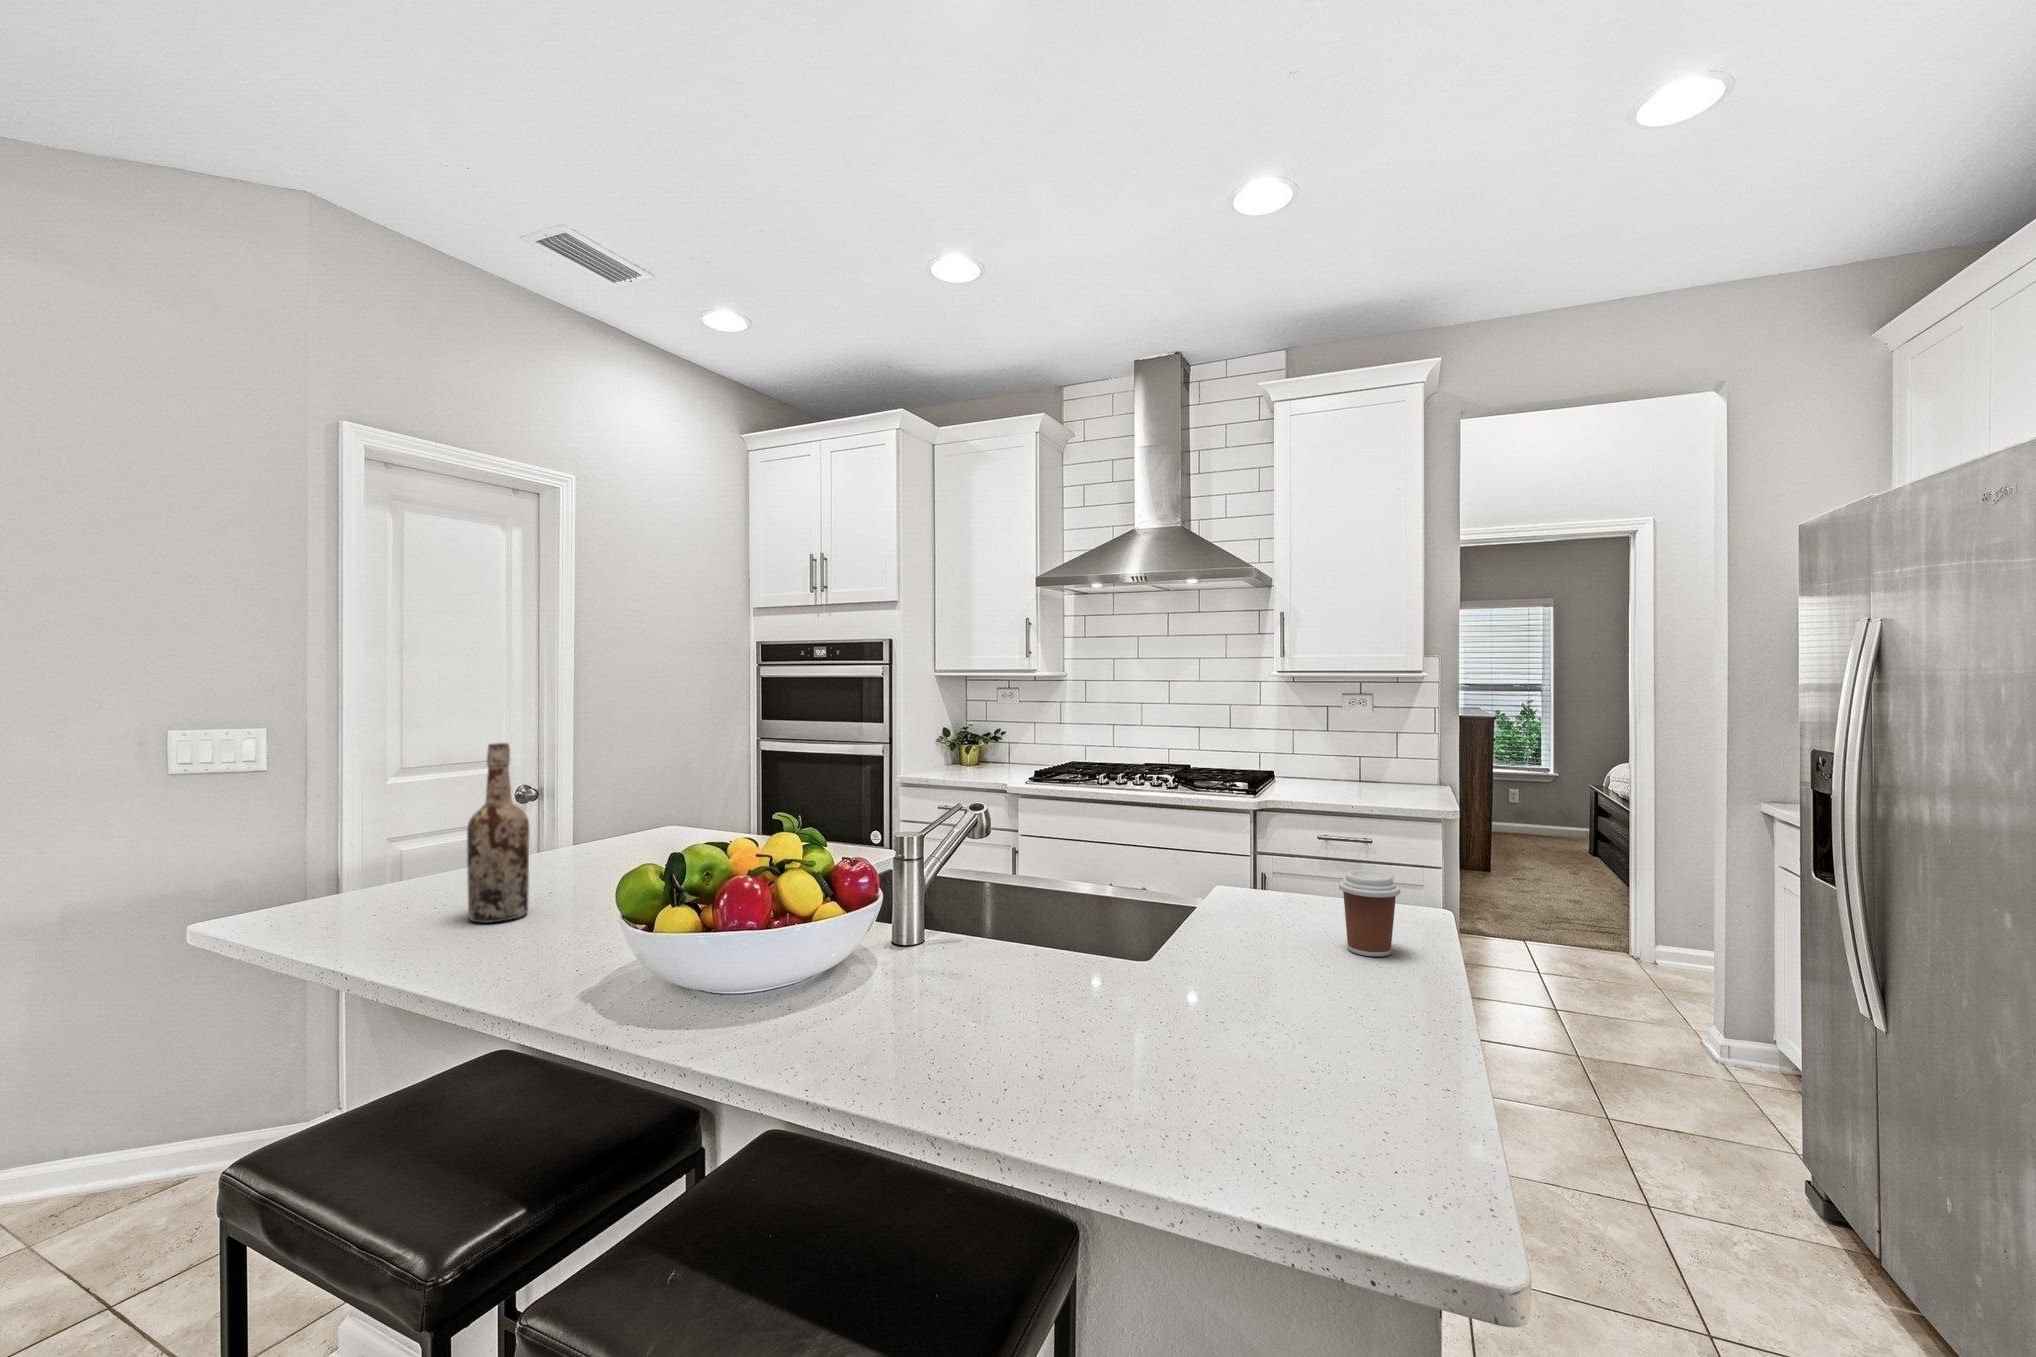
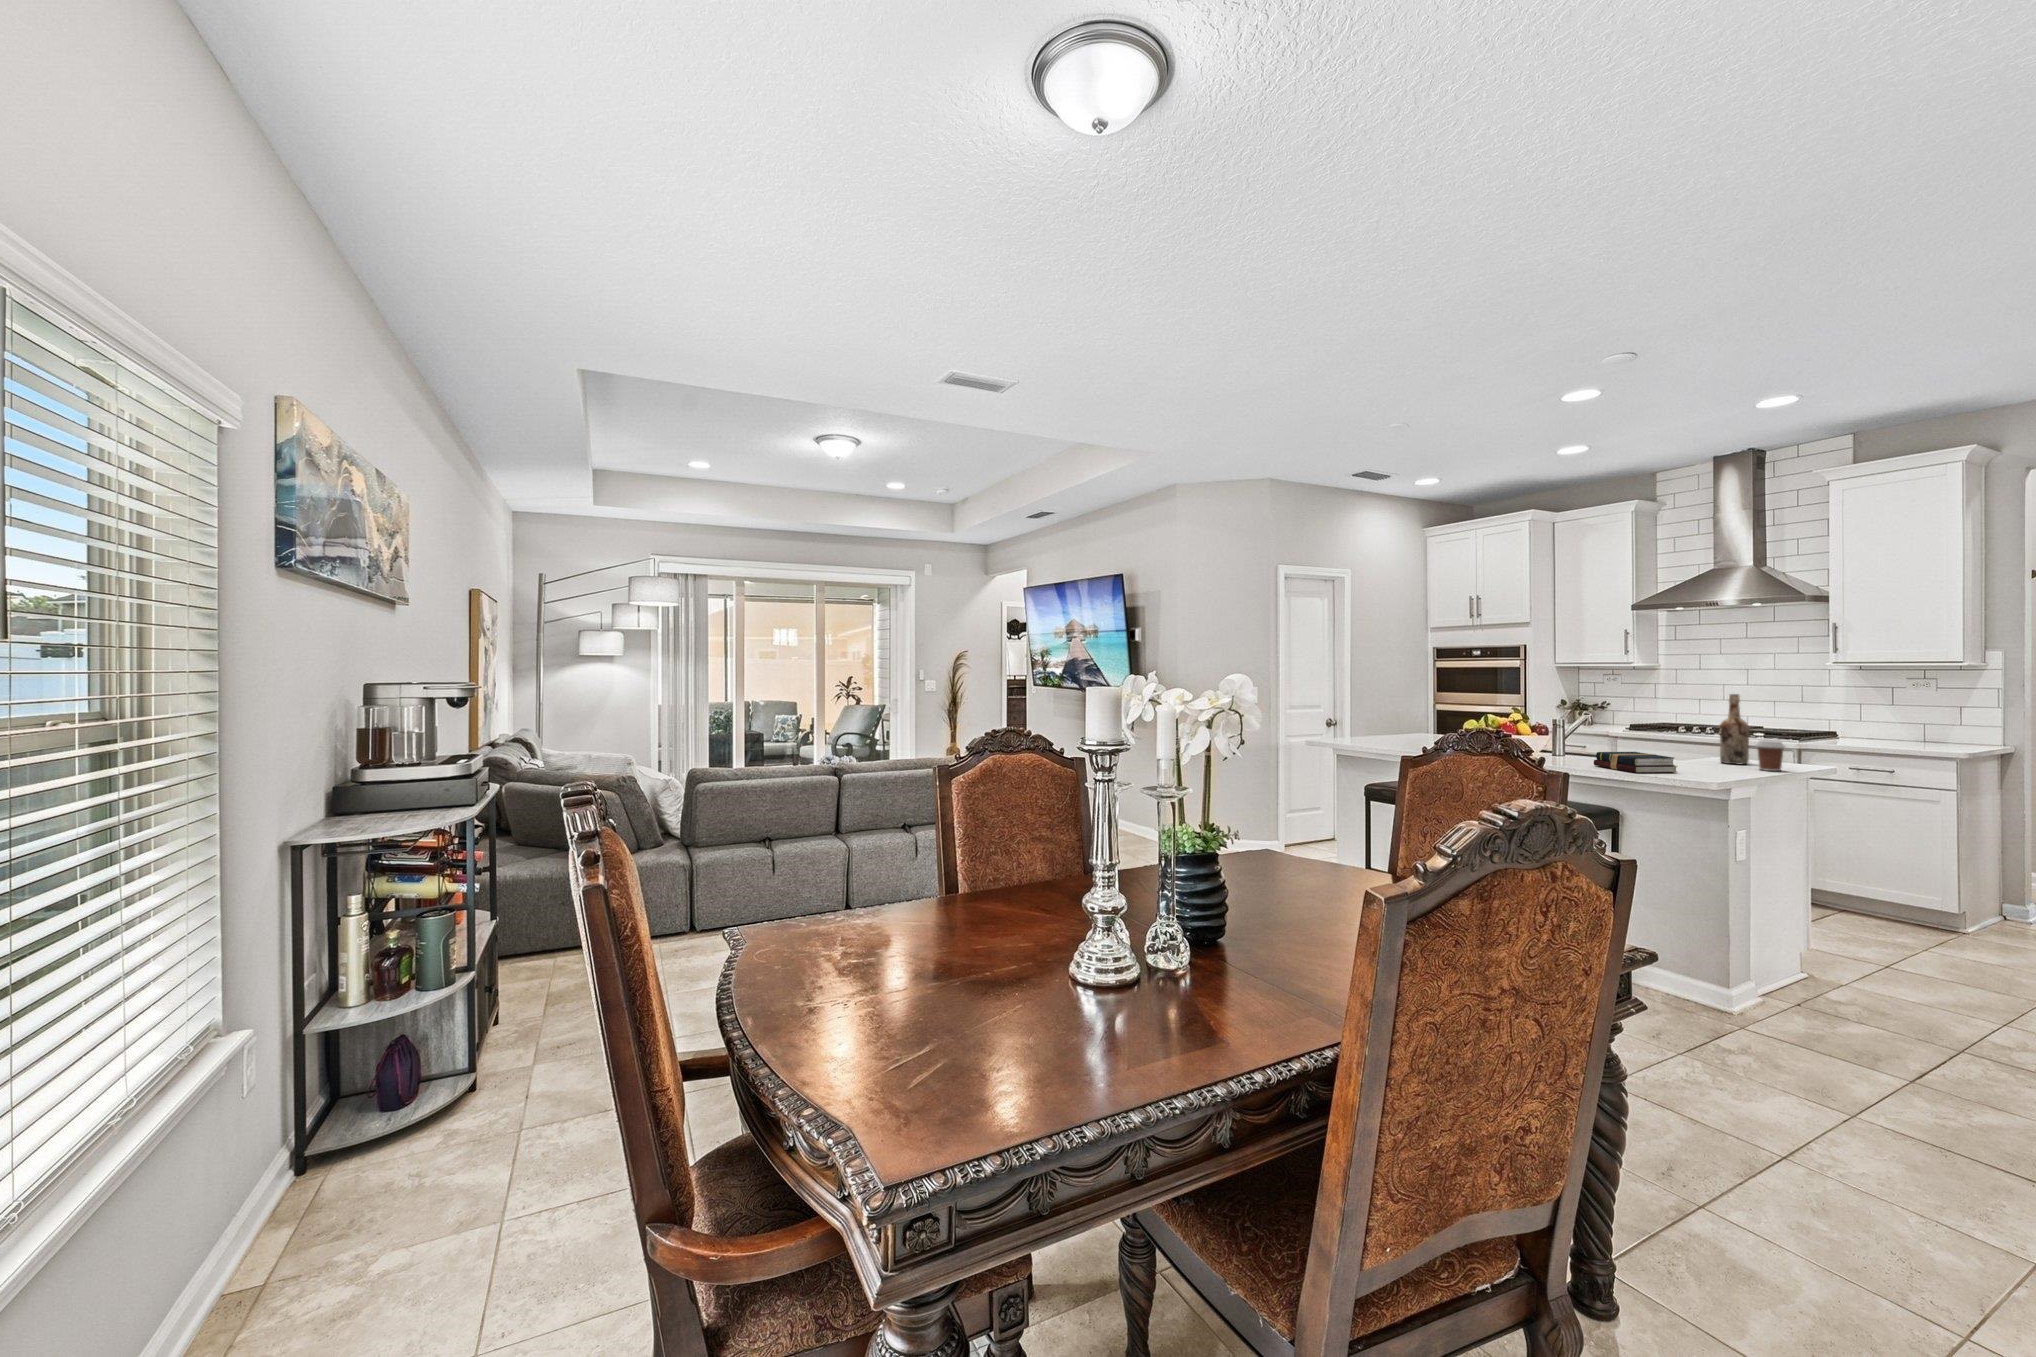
wine bottle: present [467,743,529,923] -> present [1720,694,1749,765]
hardback book: none [1007,942,1233,1074] -> present [1594,752,1678,773]

